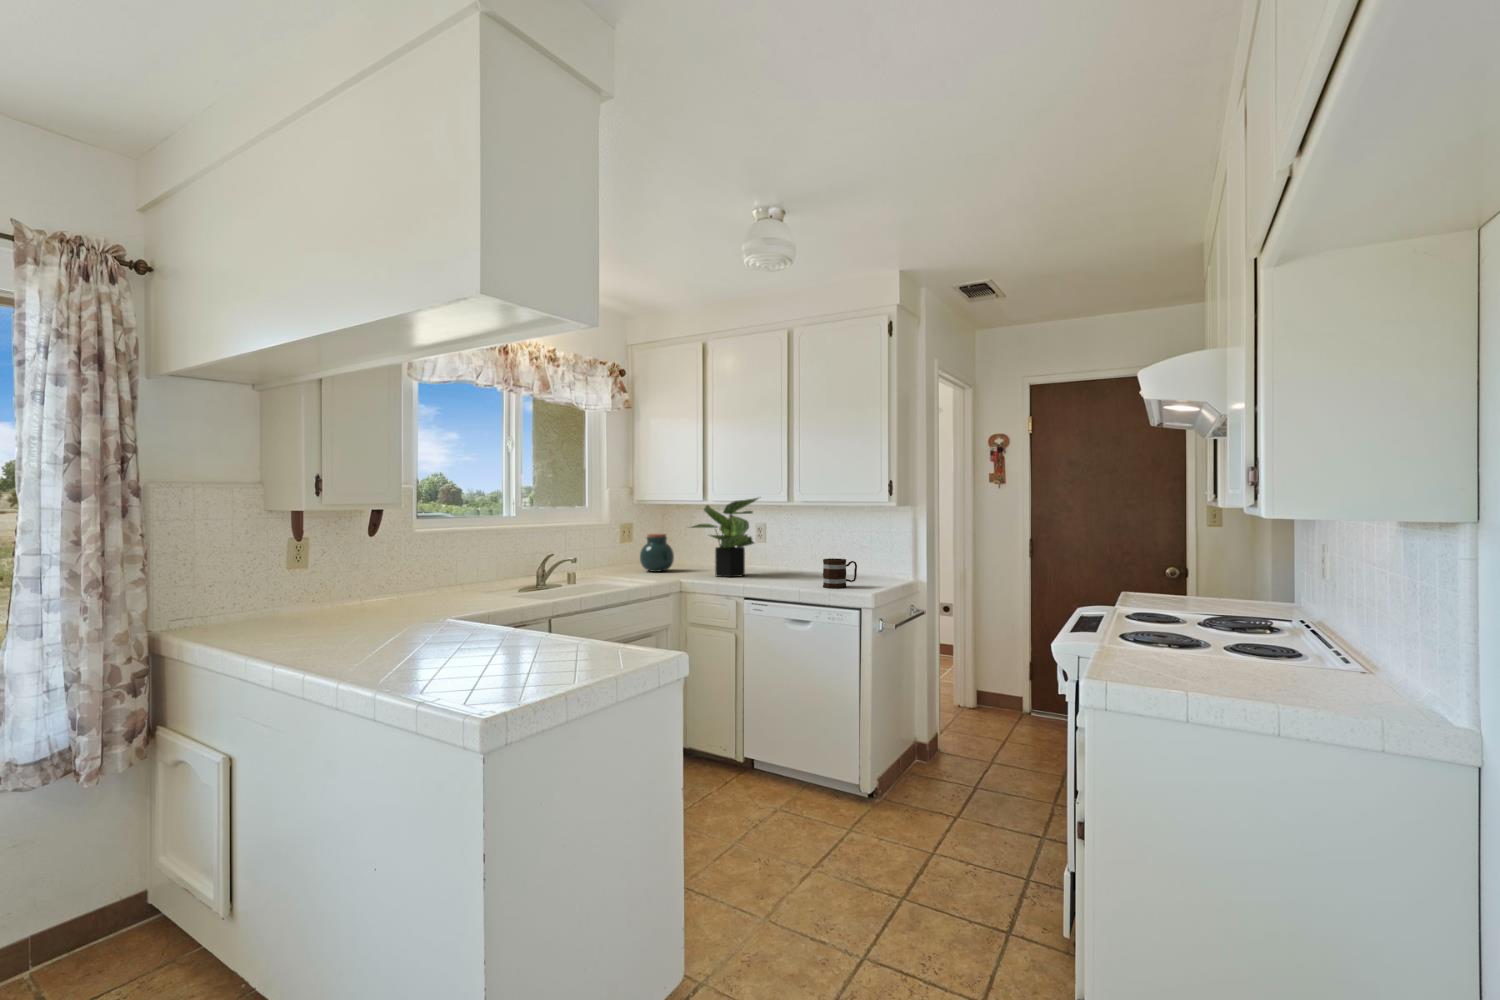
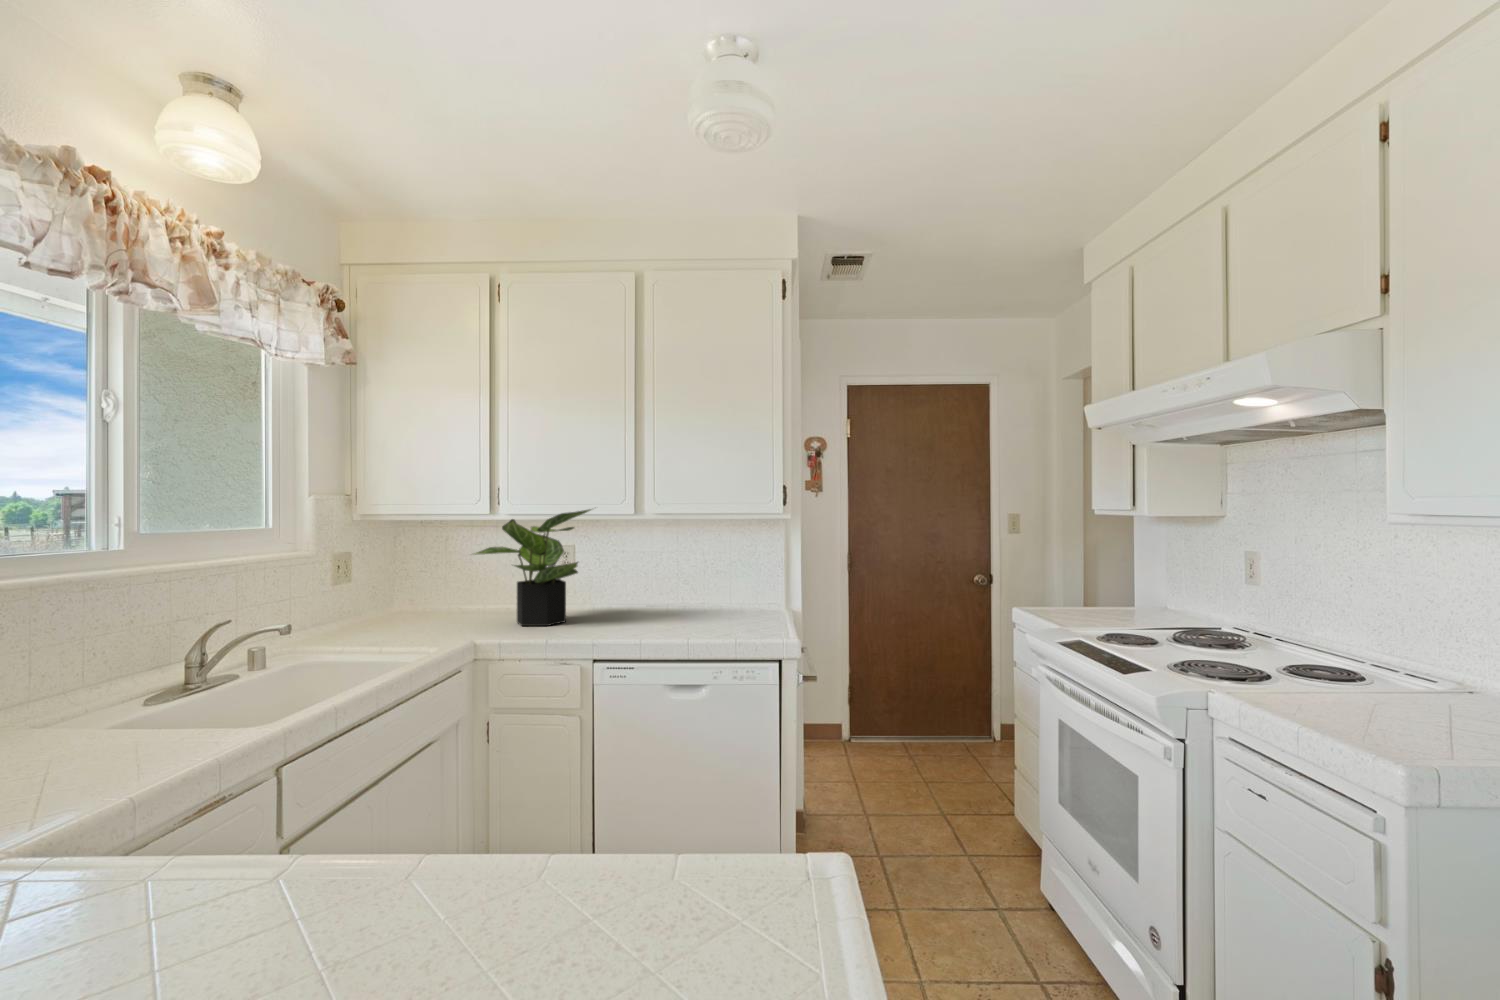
jar: present [640,534,674,572] -> none [378,563,437,623]
mug: present [823,558,857,588] -> none [709,592,752,636]

